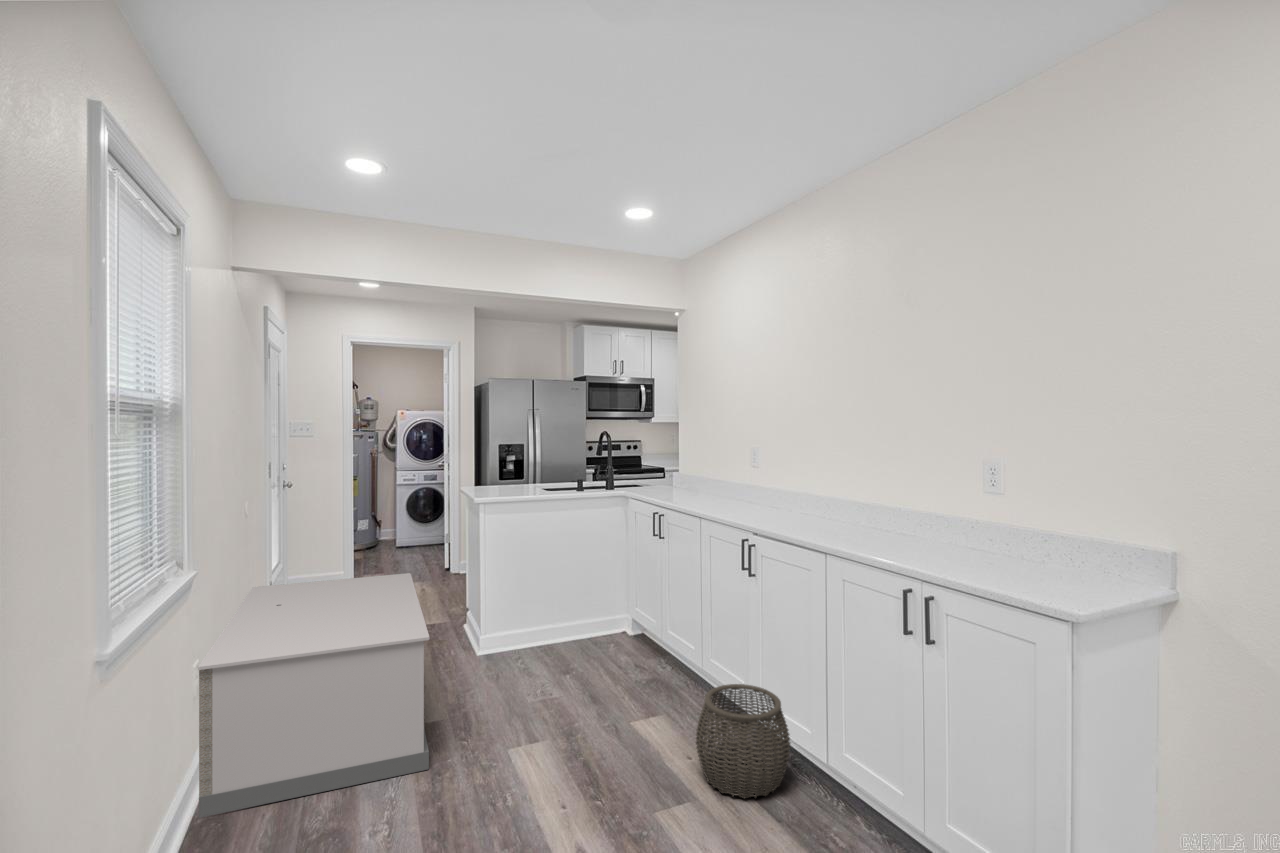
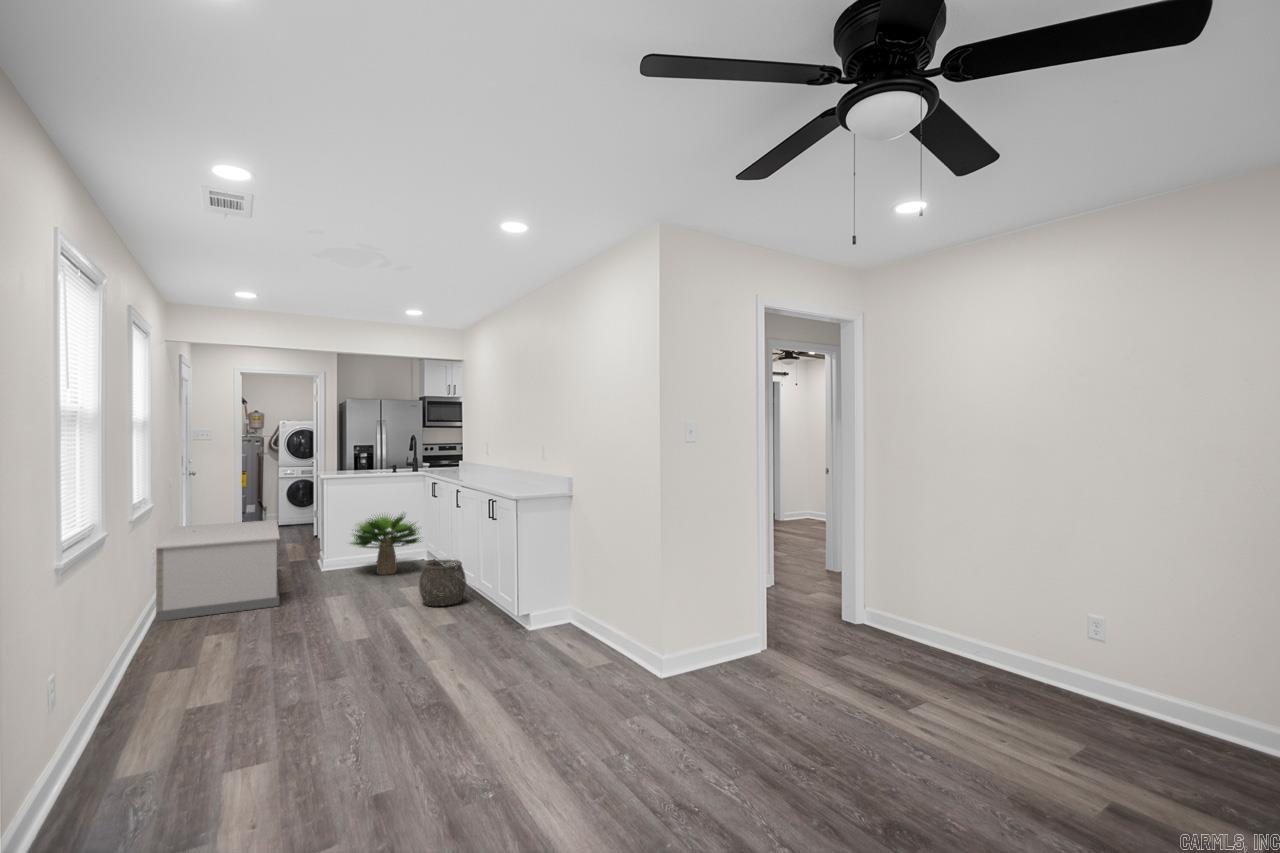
potted plant: none [520,559,646,670] -> present [350,514,420,575]

